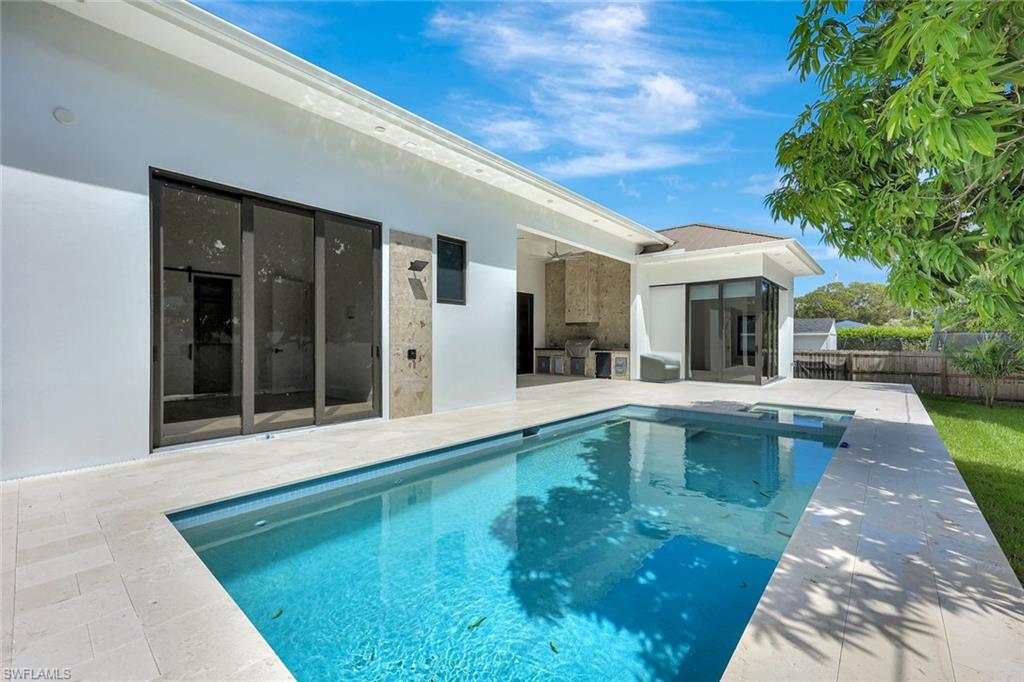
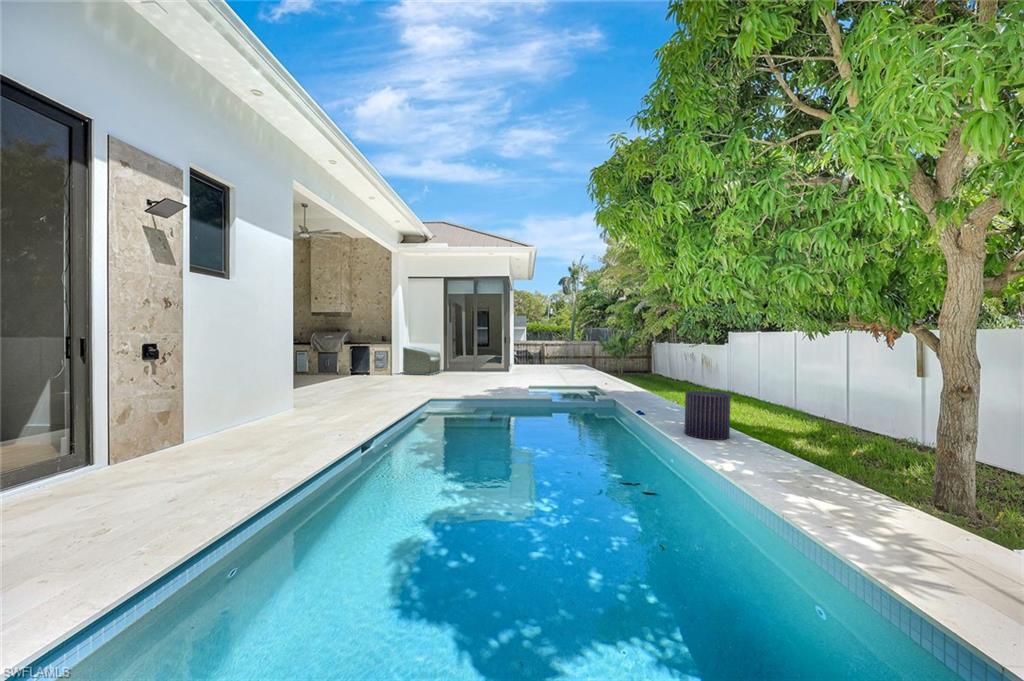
pouf: none [863,417,934,483] -> present [684,391,731,440]

